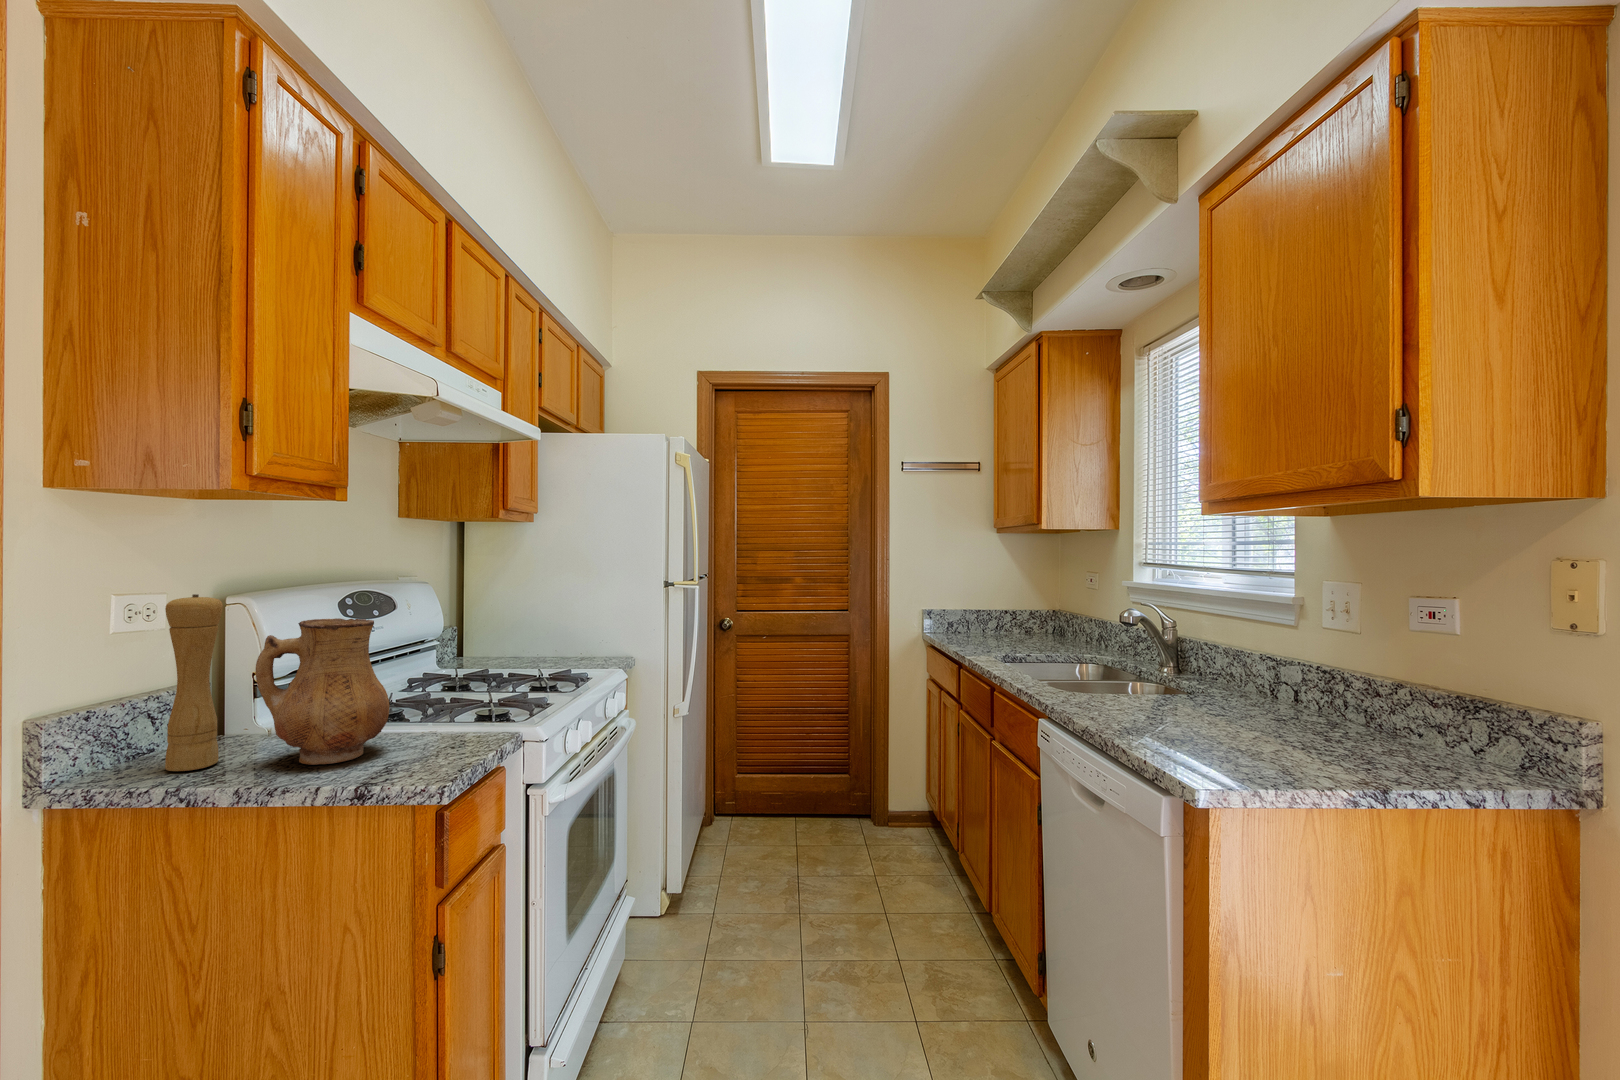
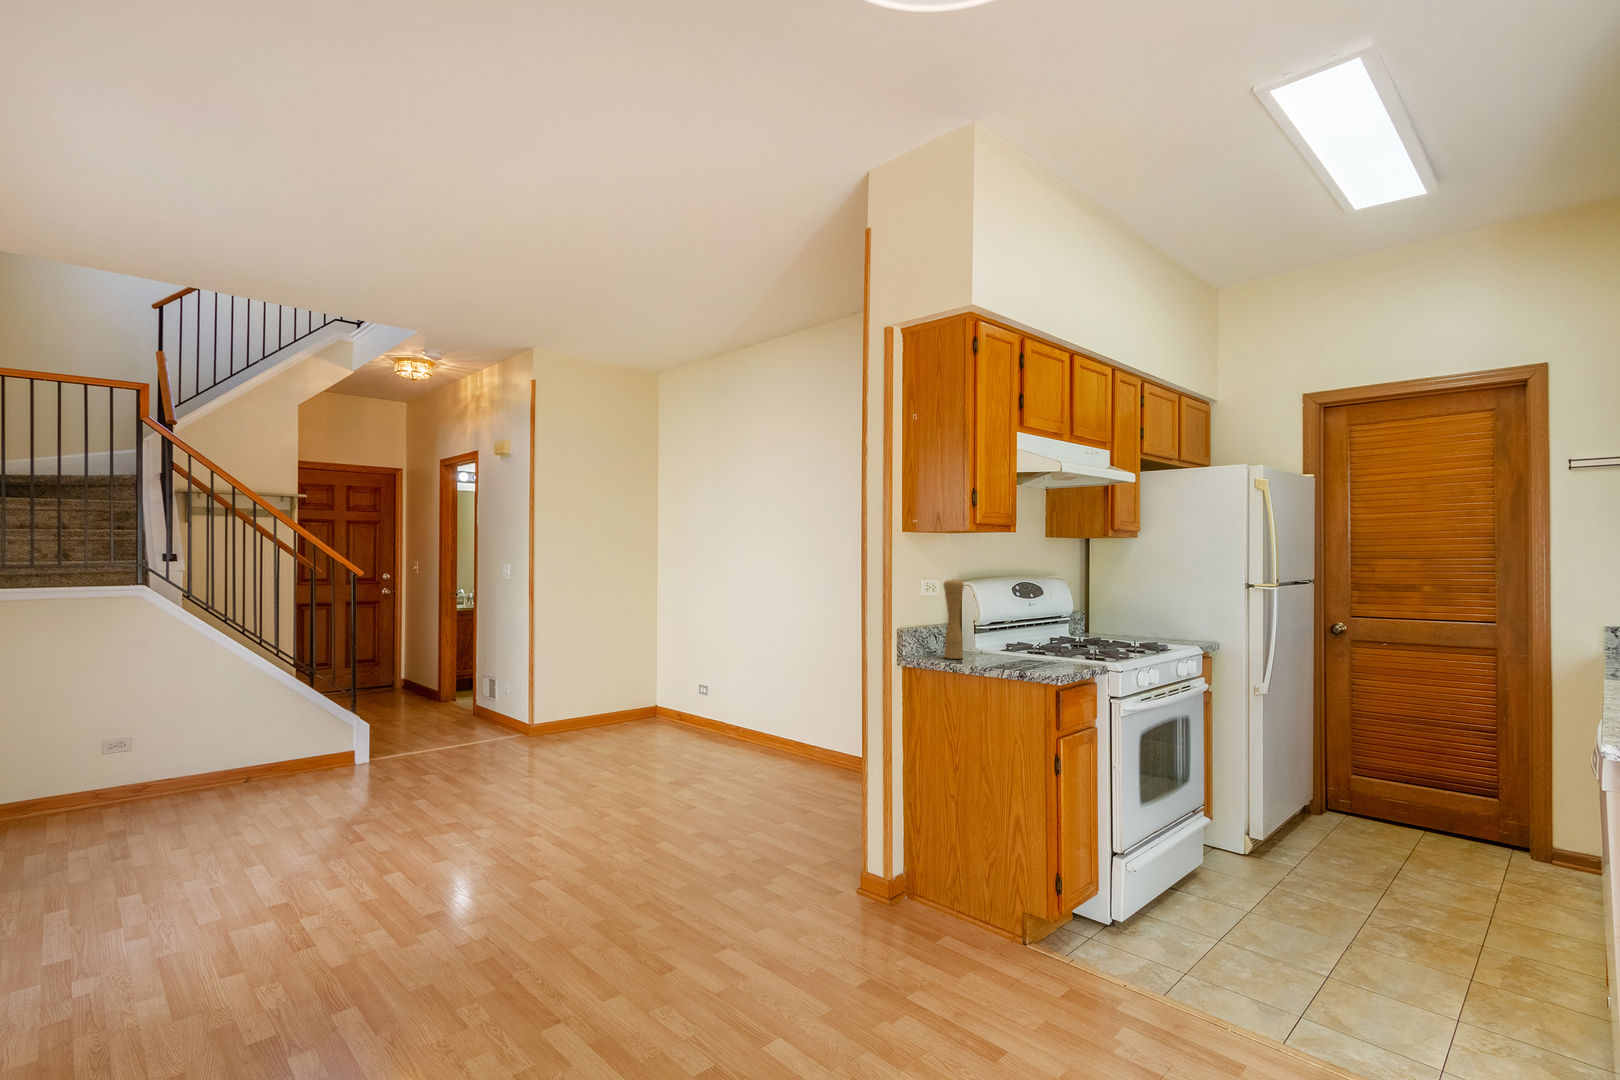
ceramic pitcher: present [256,618,389,765] -> none [977,593,1035,664]

